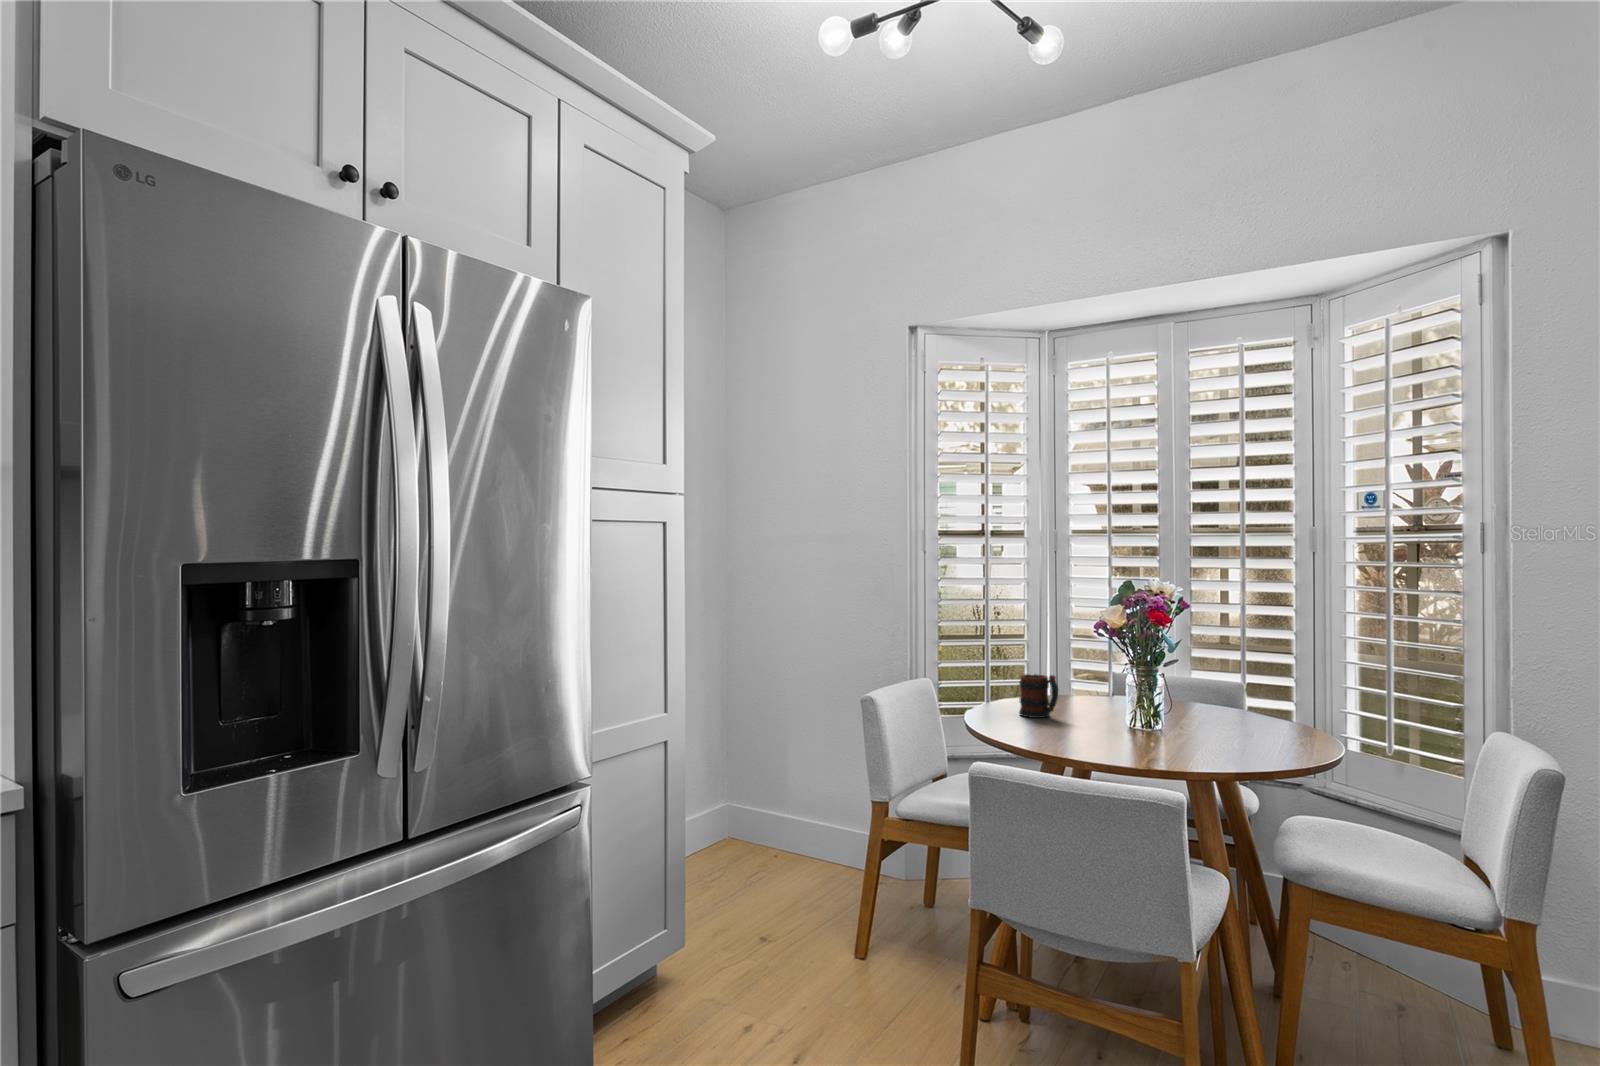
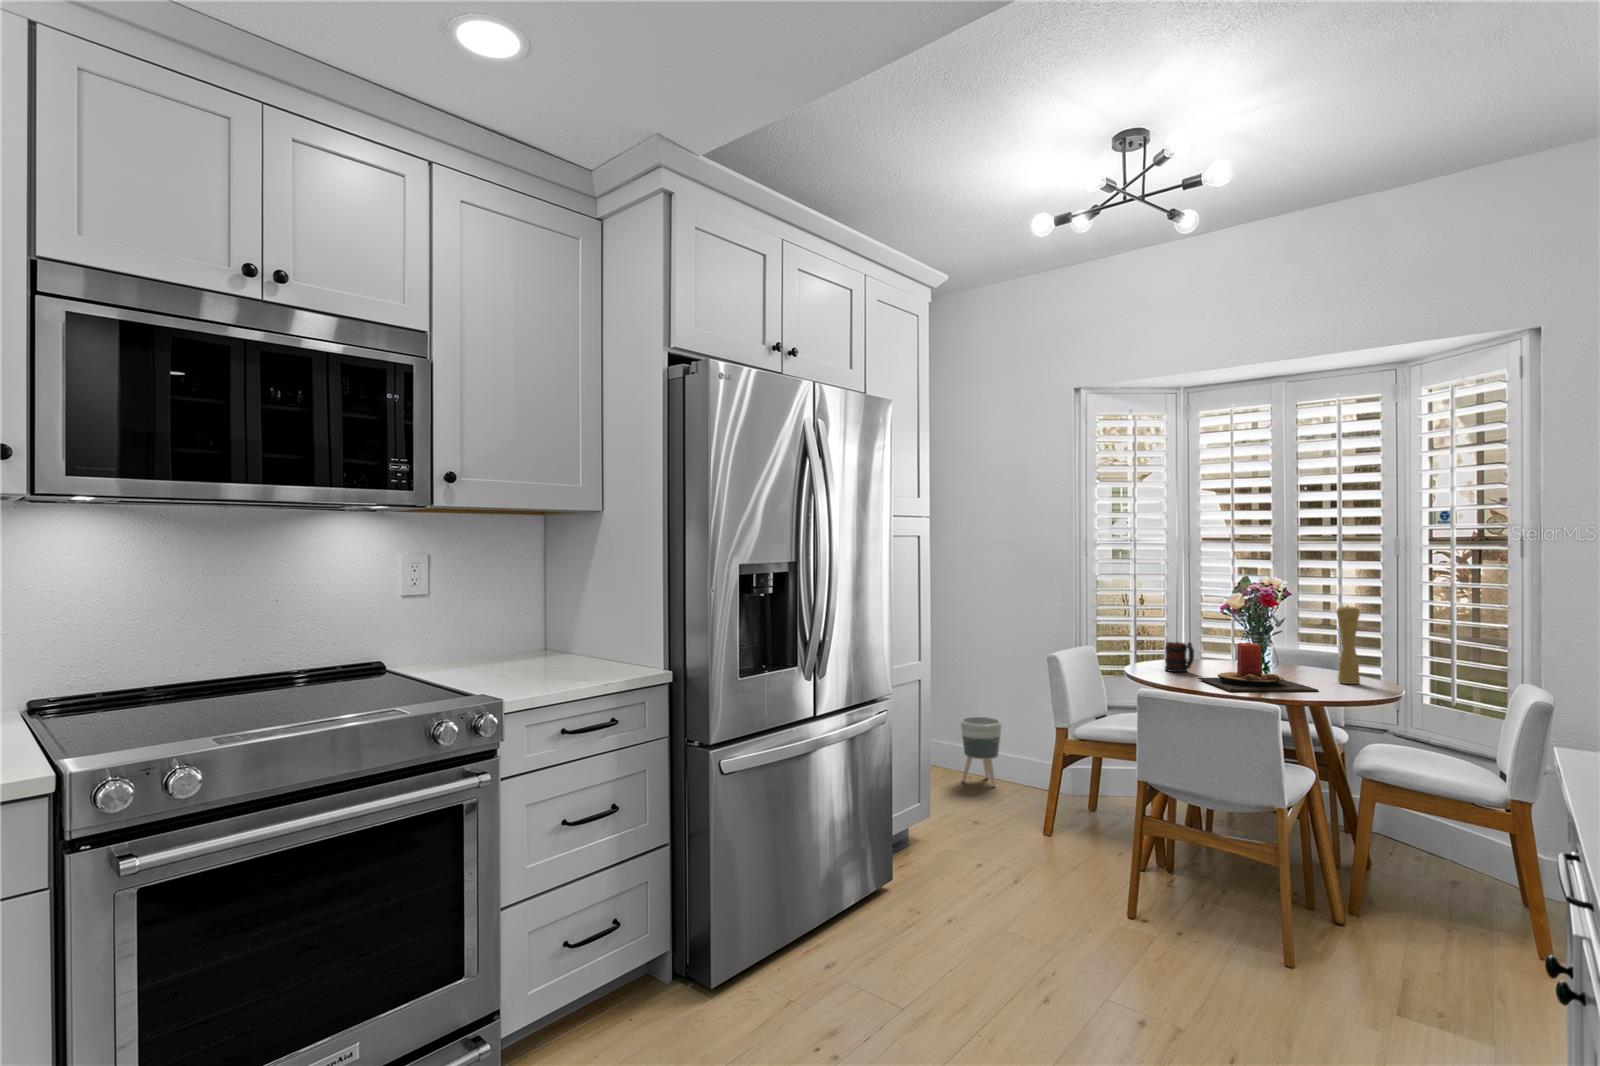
pepper mill: none [1248,622,1279,734] -> present [1337,606,1360,684]
candle: none [1062,677,1229,754] -> present [1198,642,1319,692]
planter: none [757,774,812,873] -> present [961,717,1001,787]

